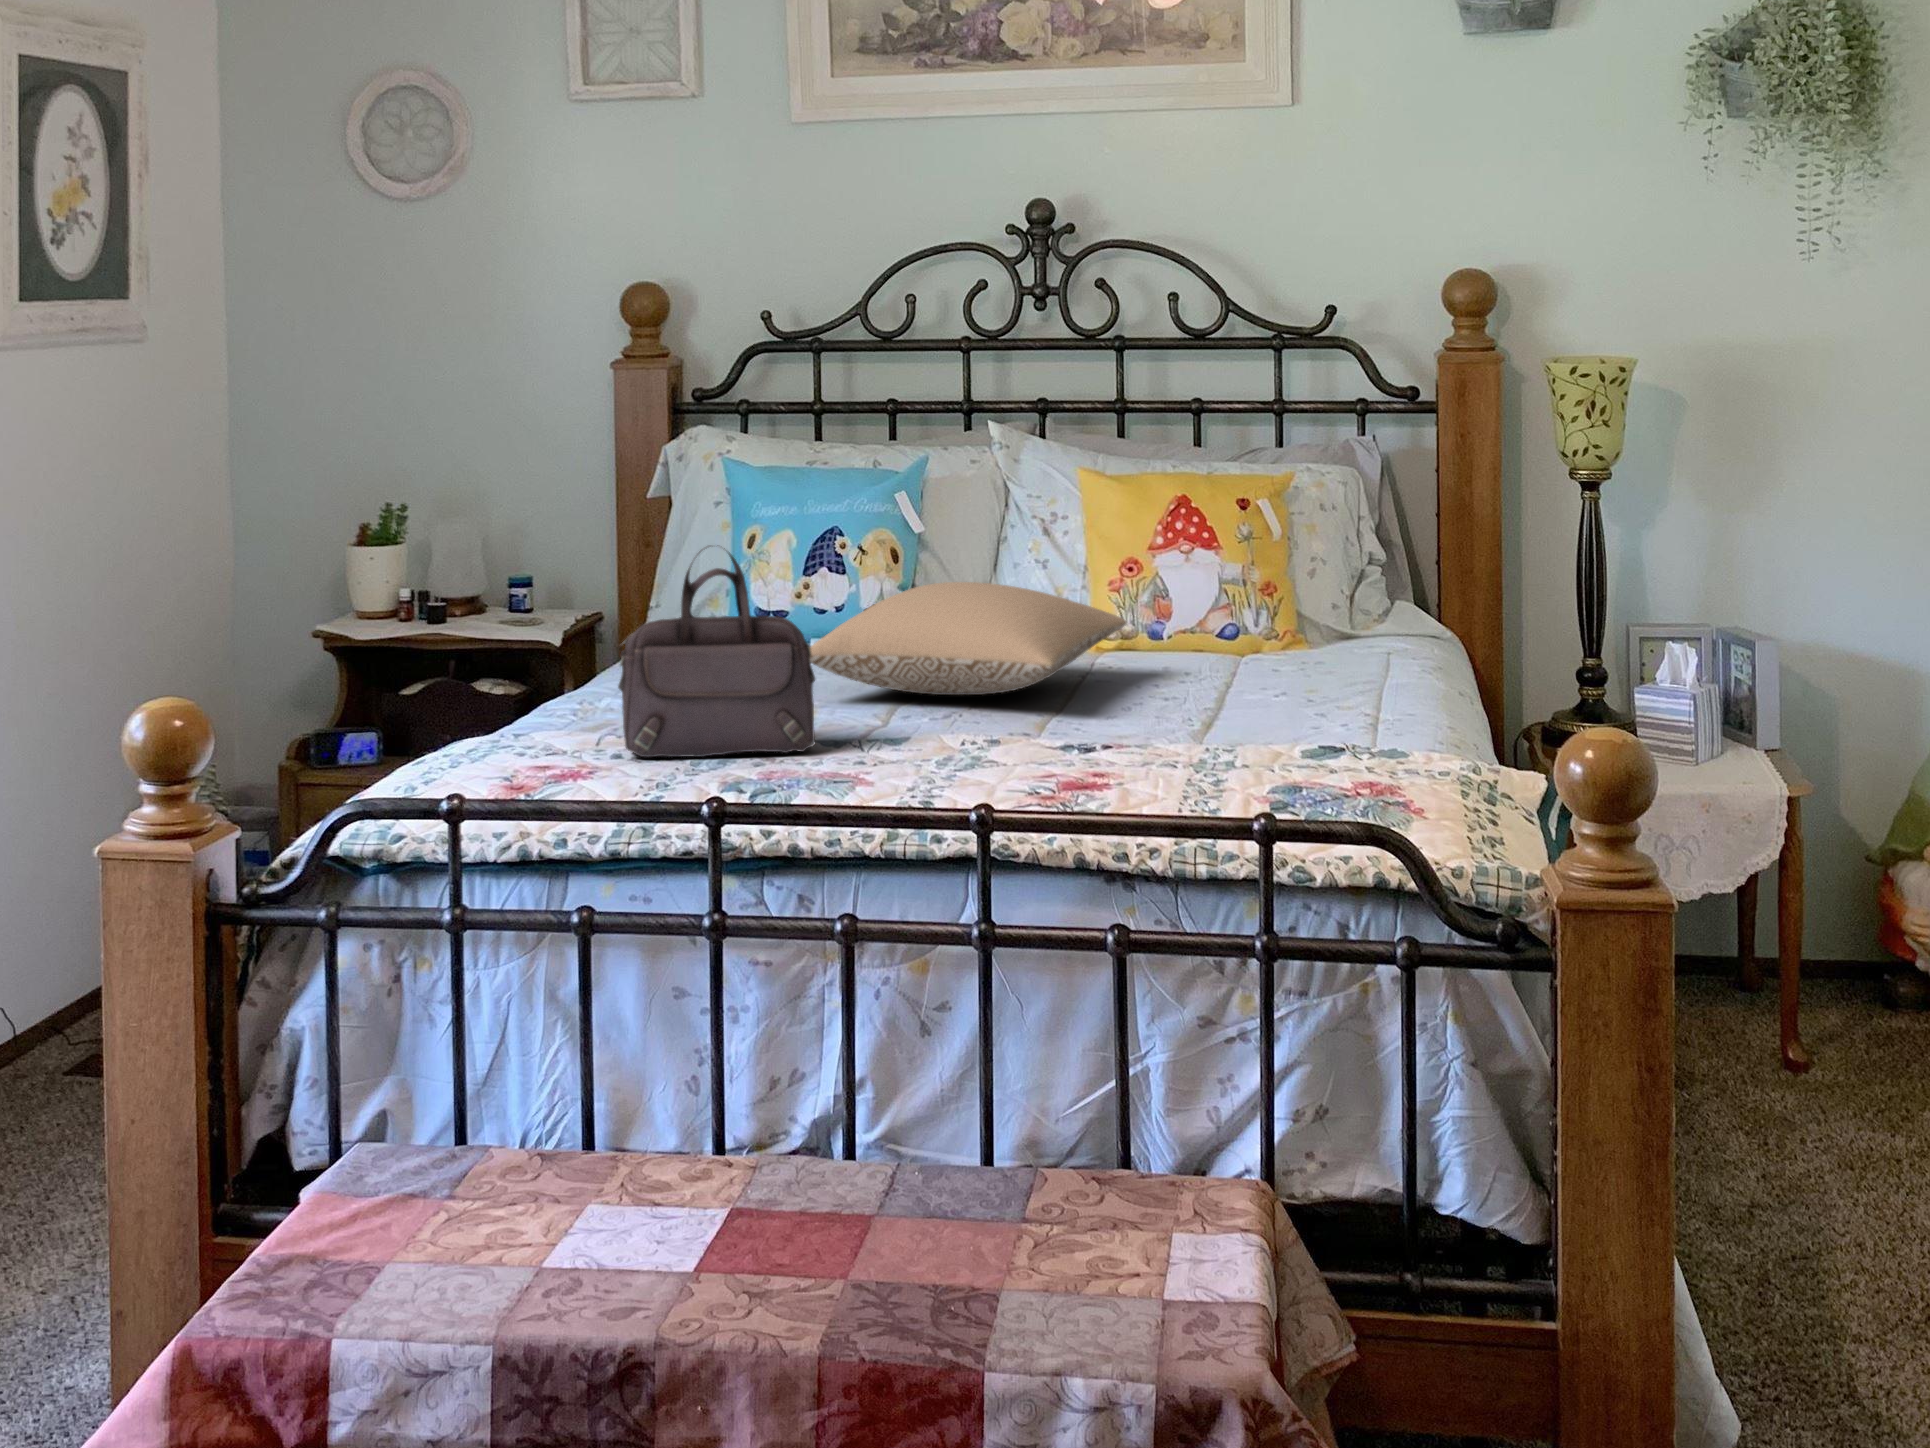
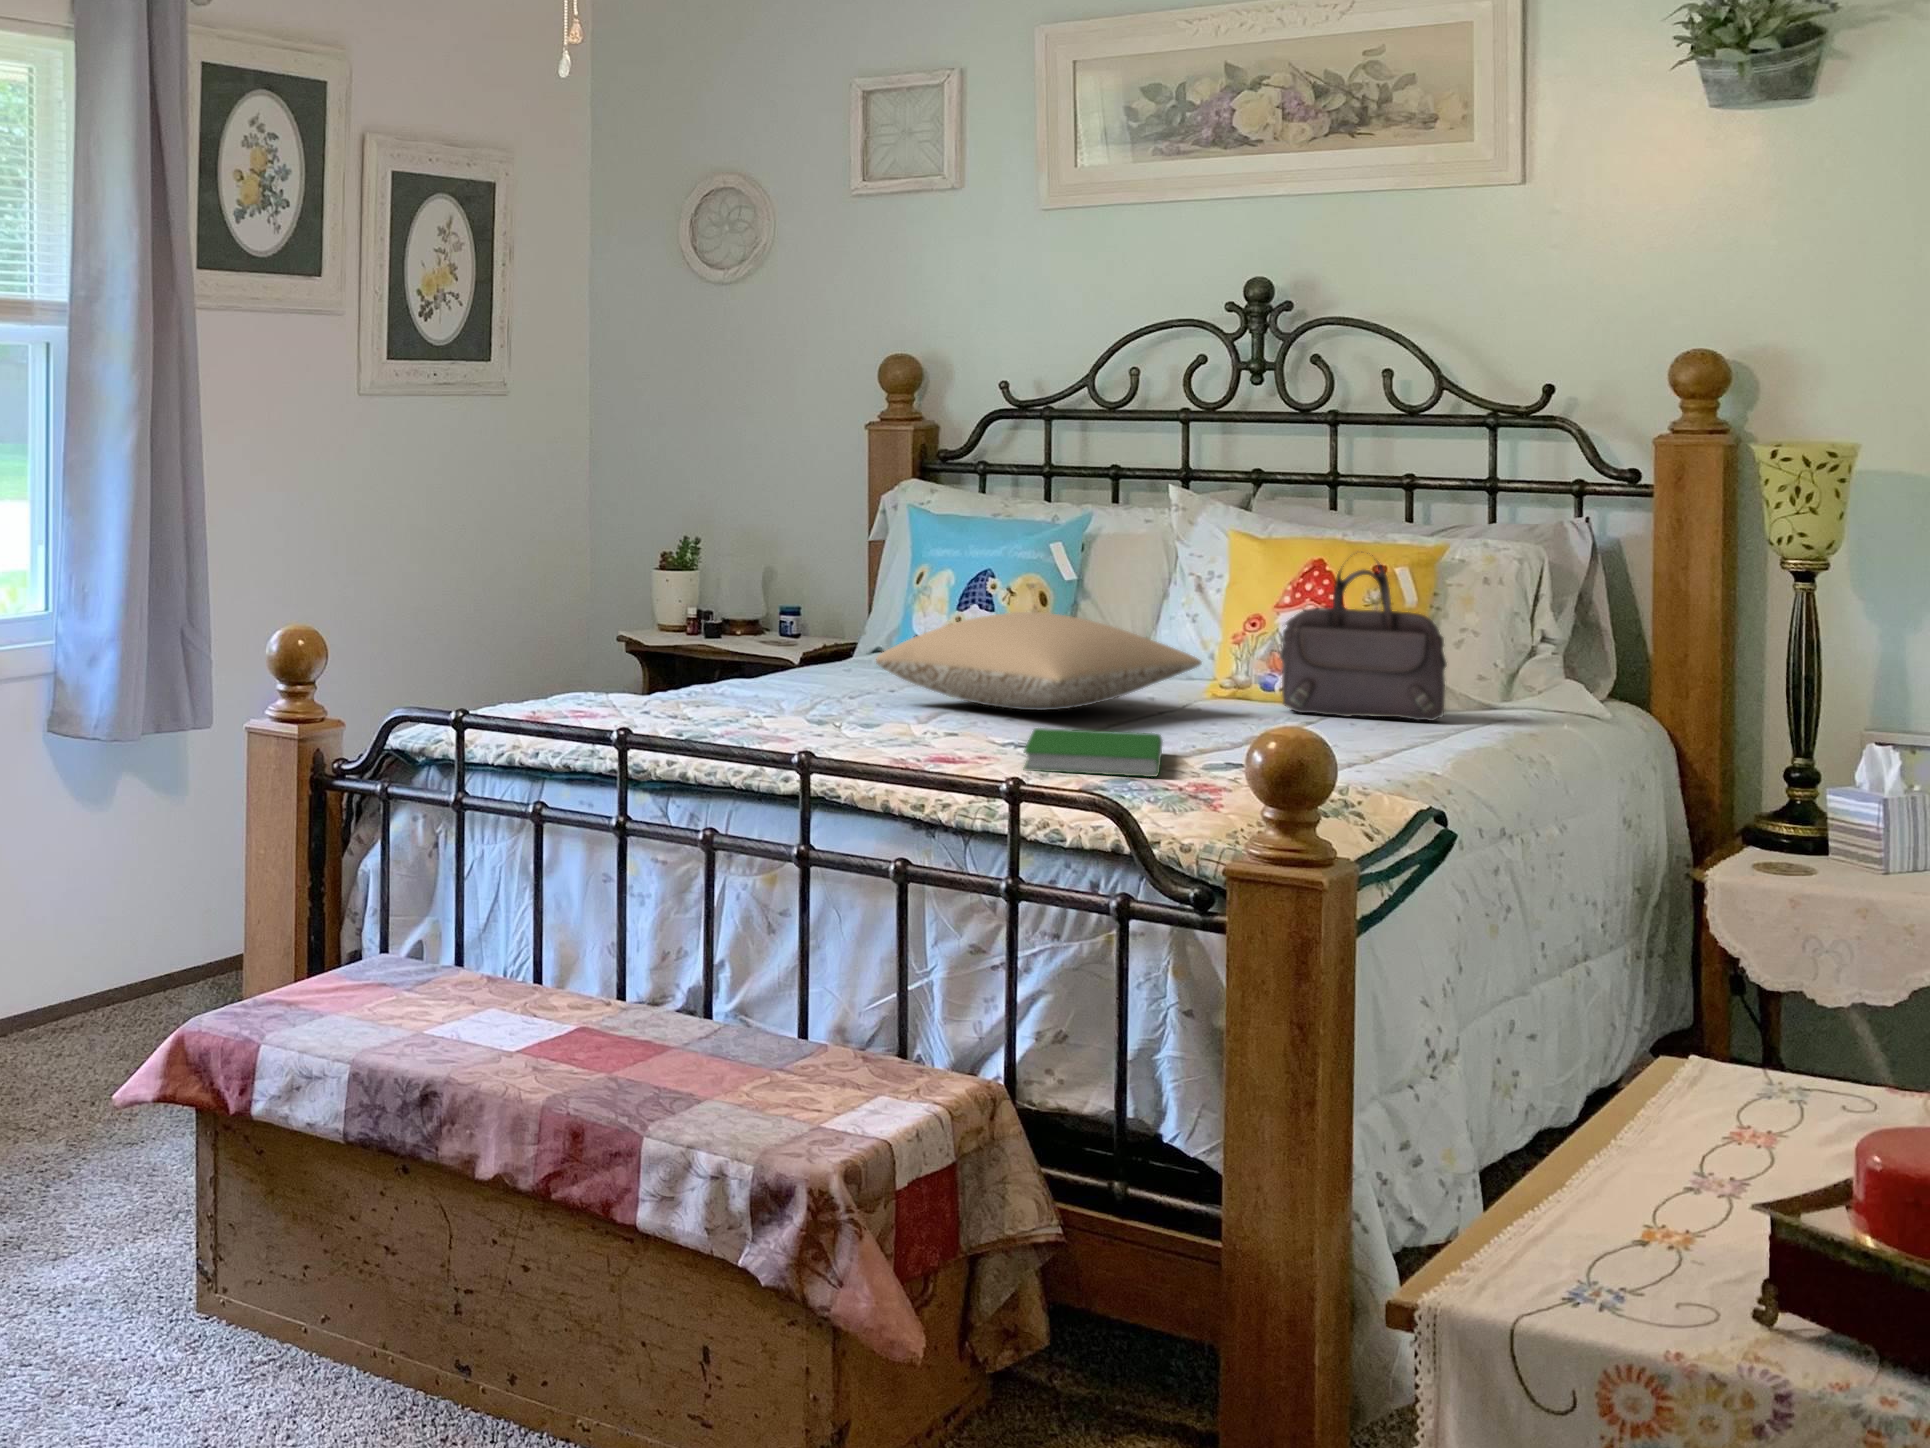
handbag: present [618,545,815,757] -> present [1280,555,1447,721]
hardcover book: none [1061,718,1254,784] -> present [1024,728,1162,777]

